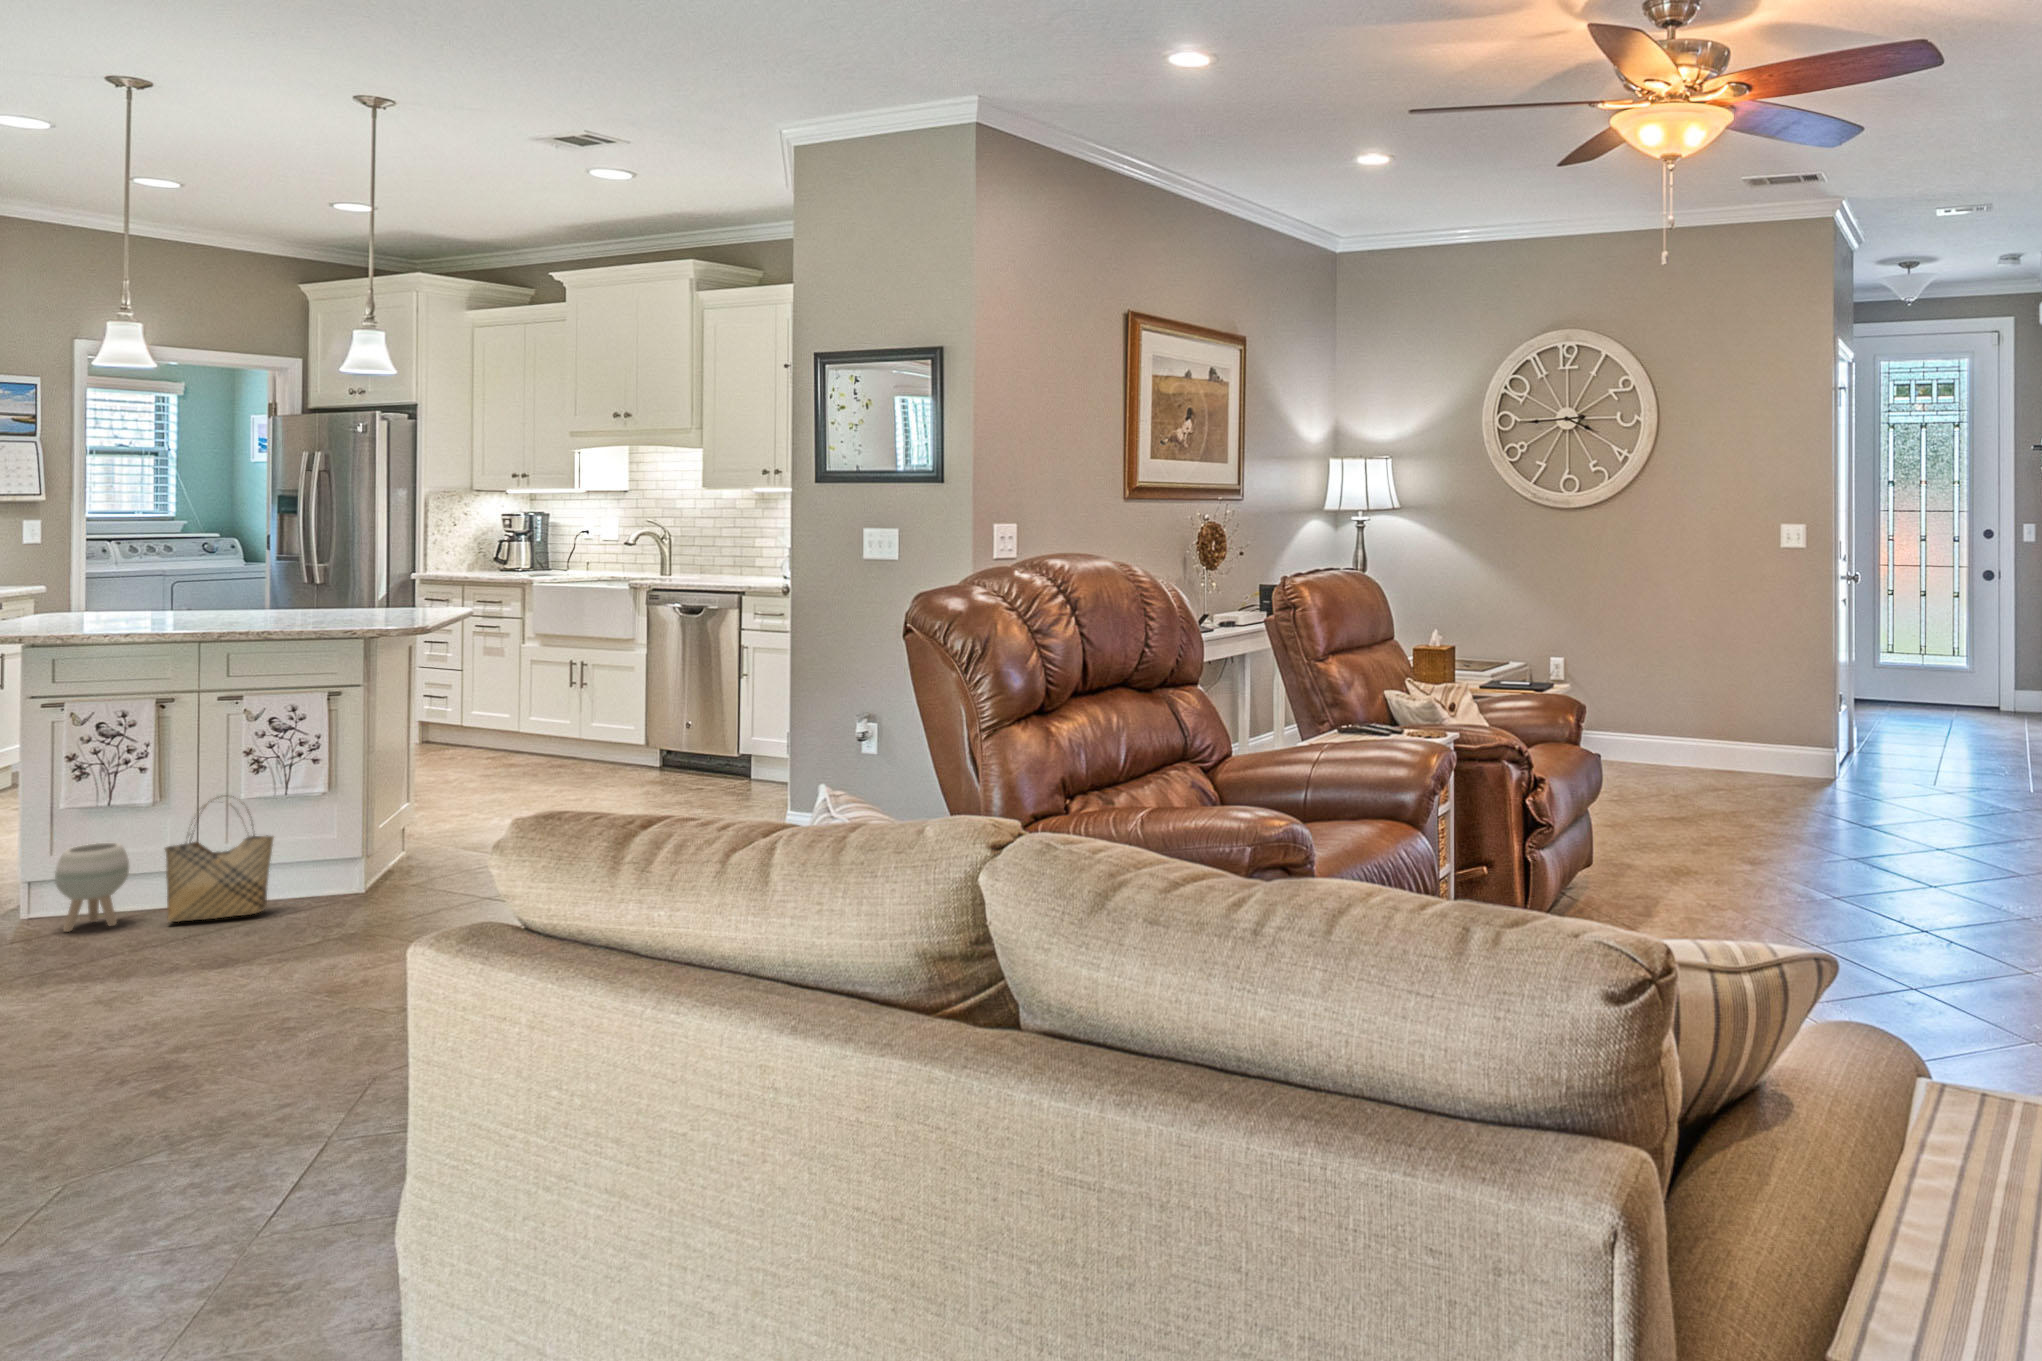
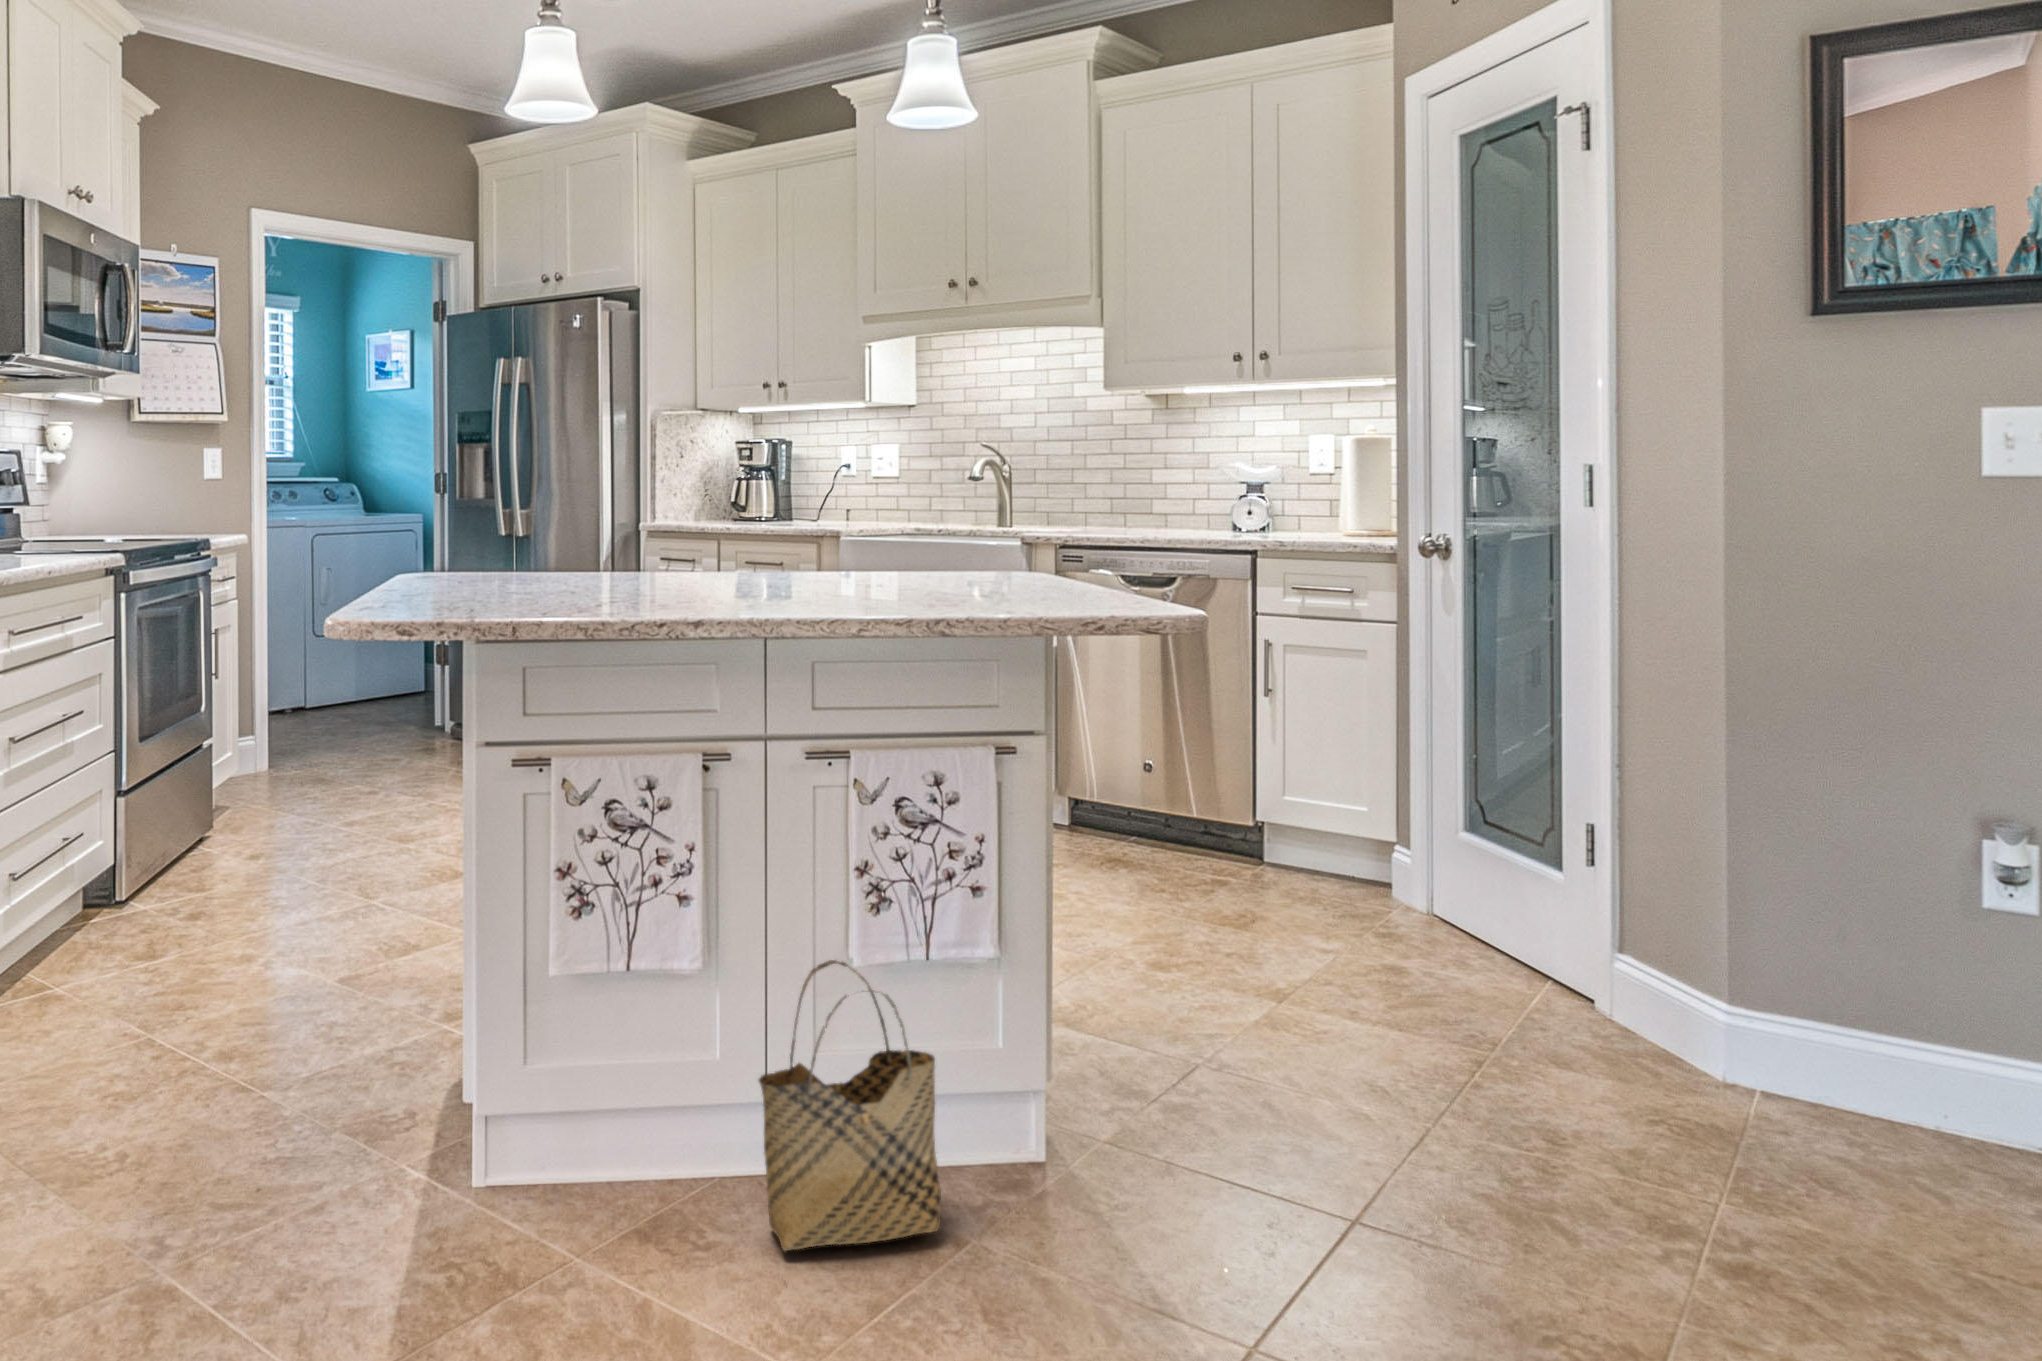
planter: present [55,843,129,932] -> none [571,1057,692,1262]

